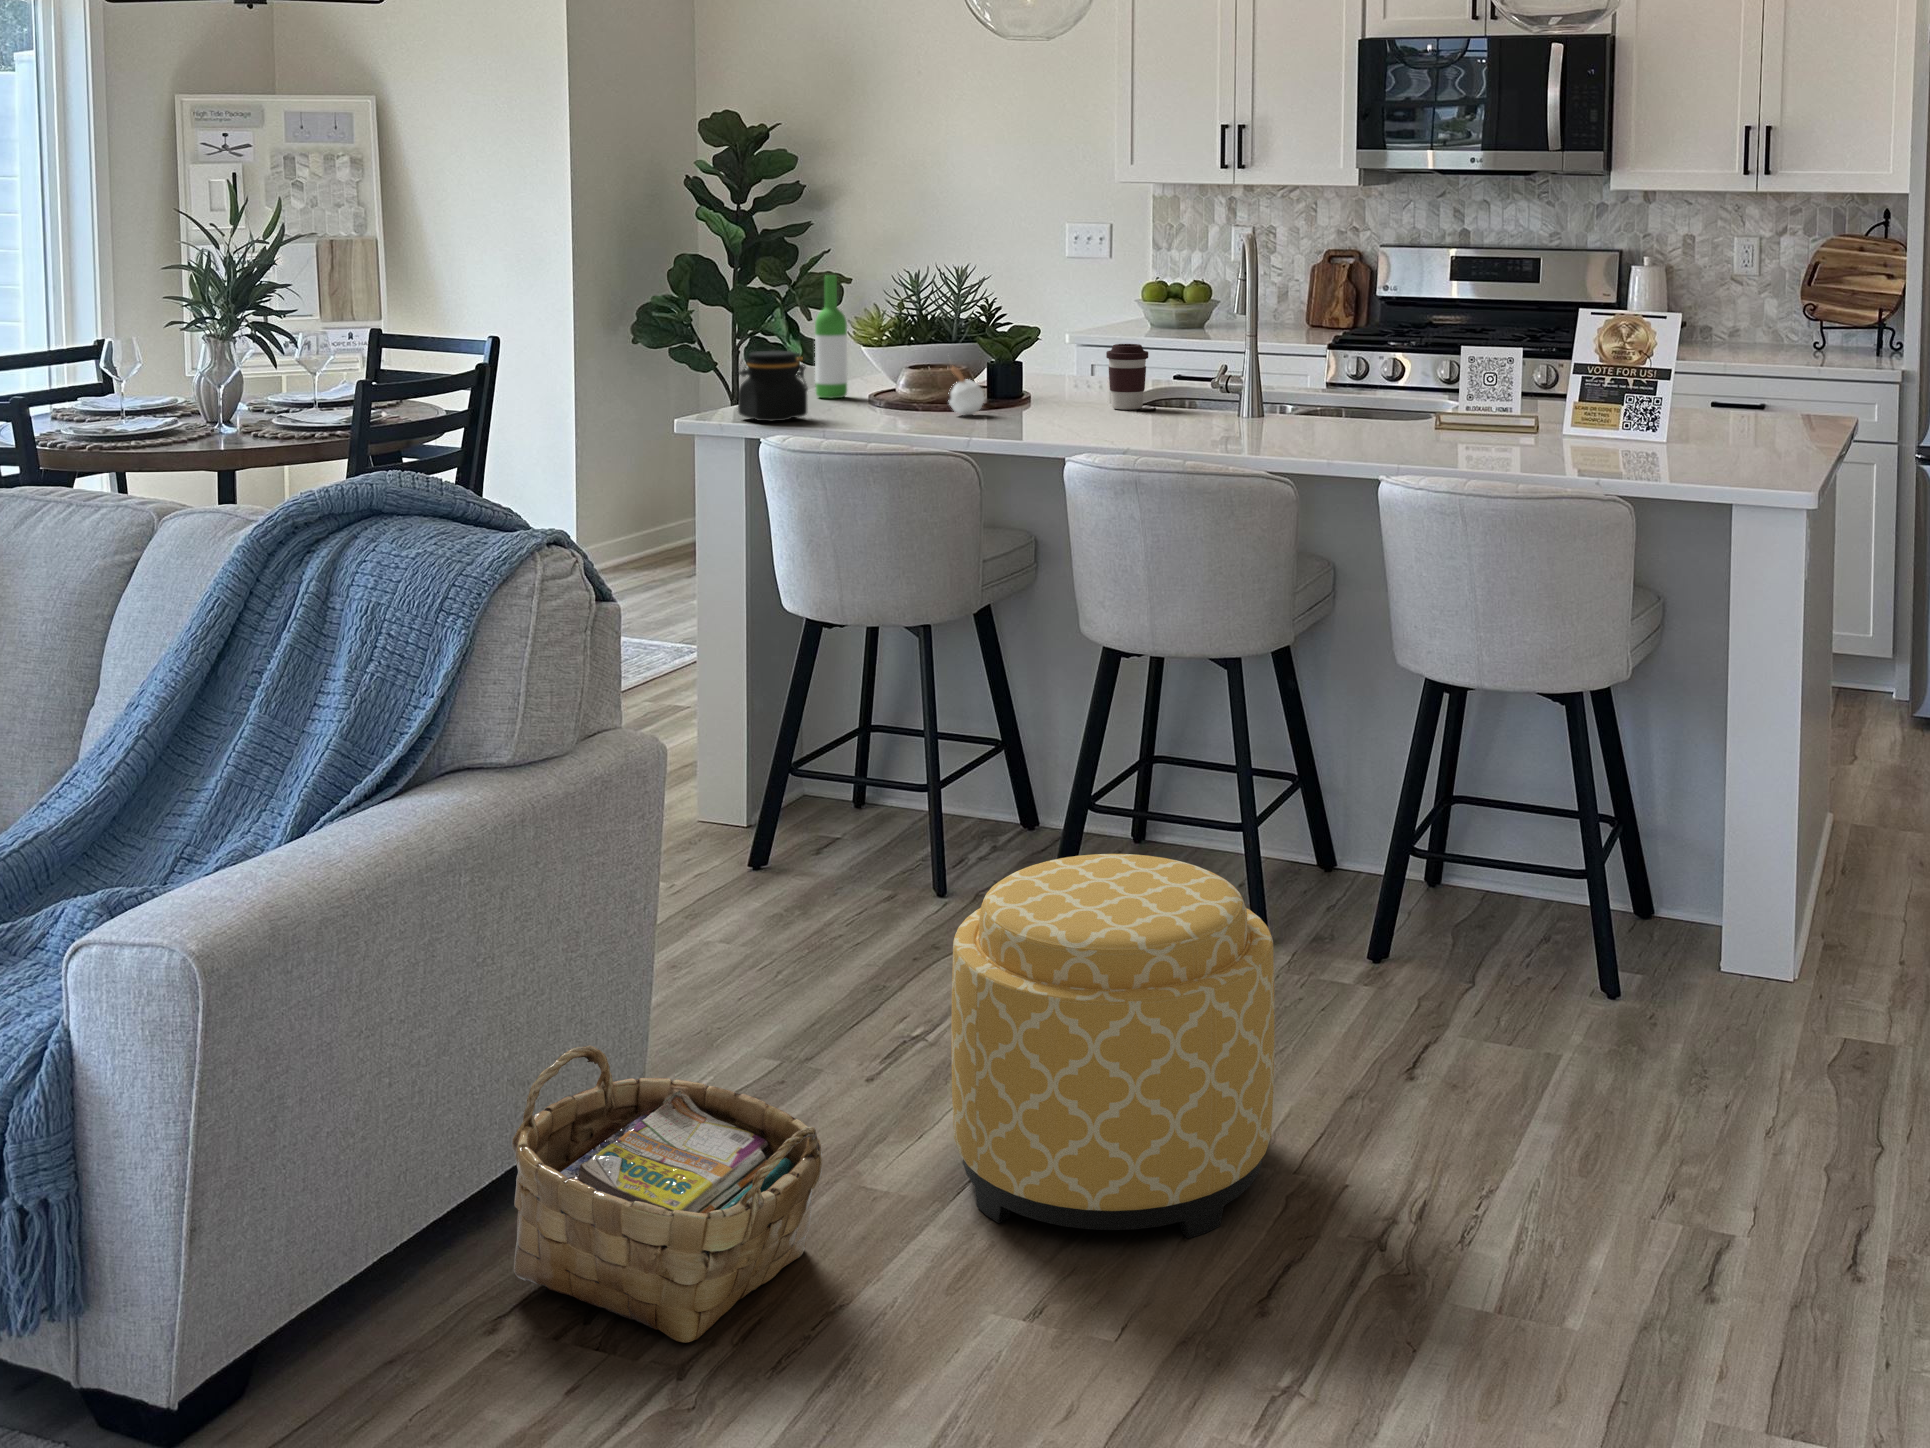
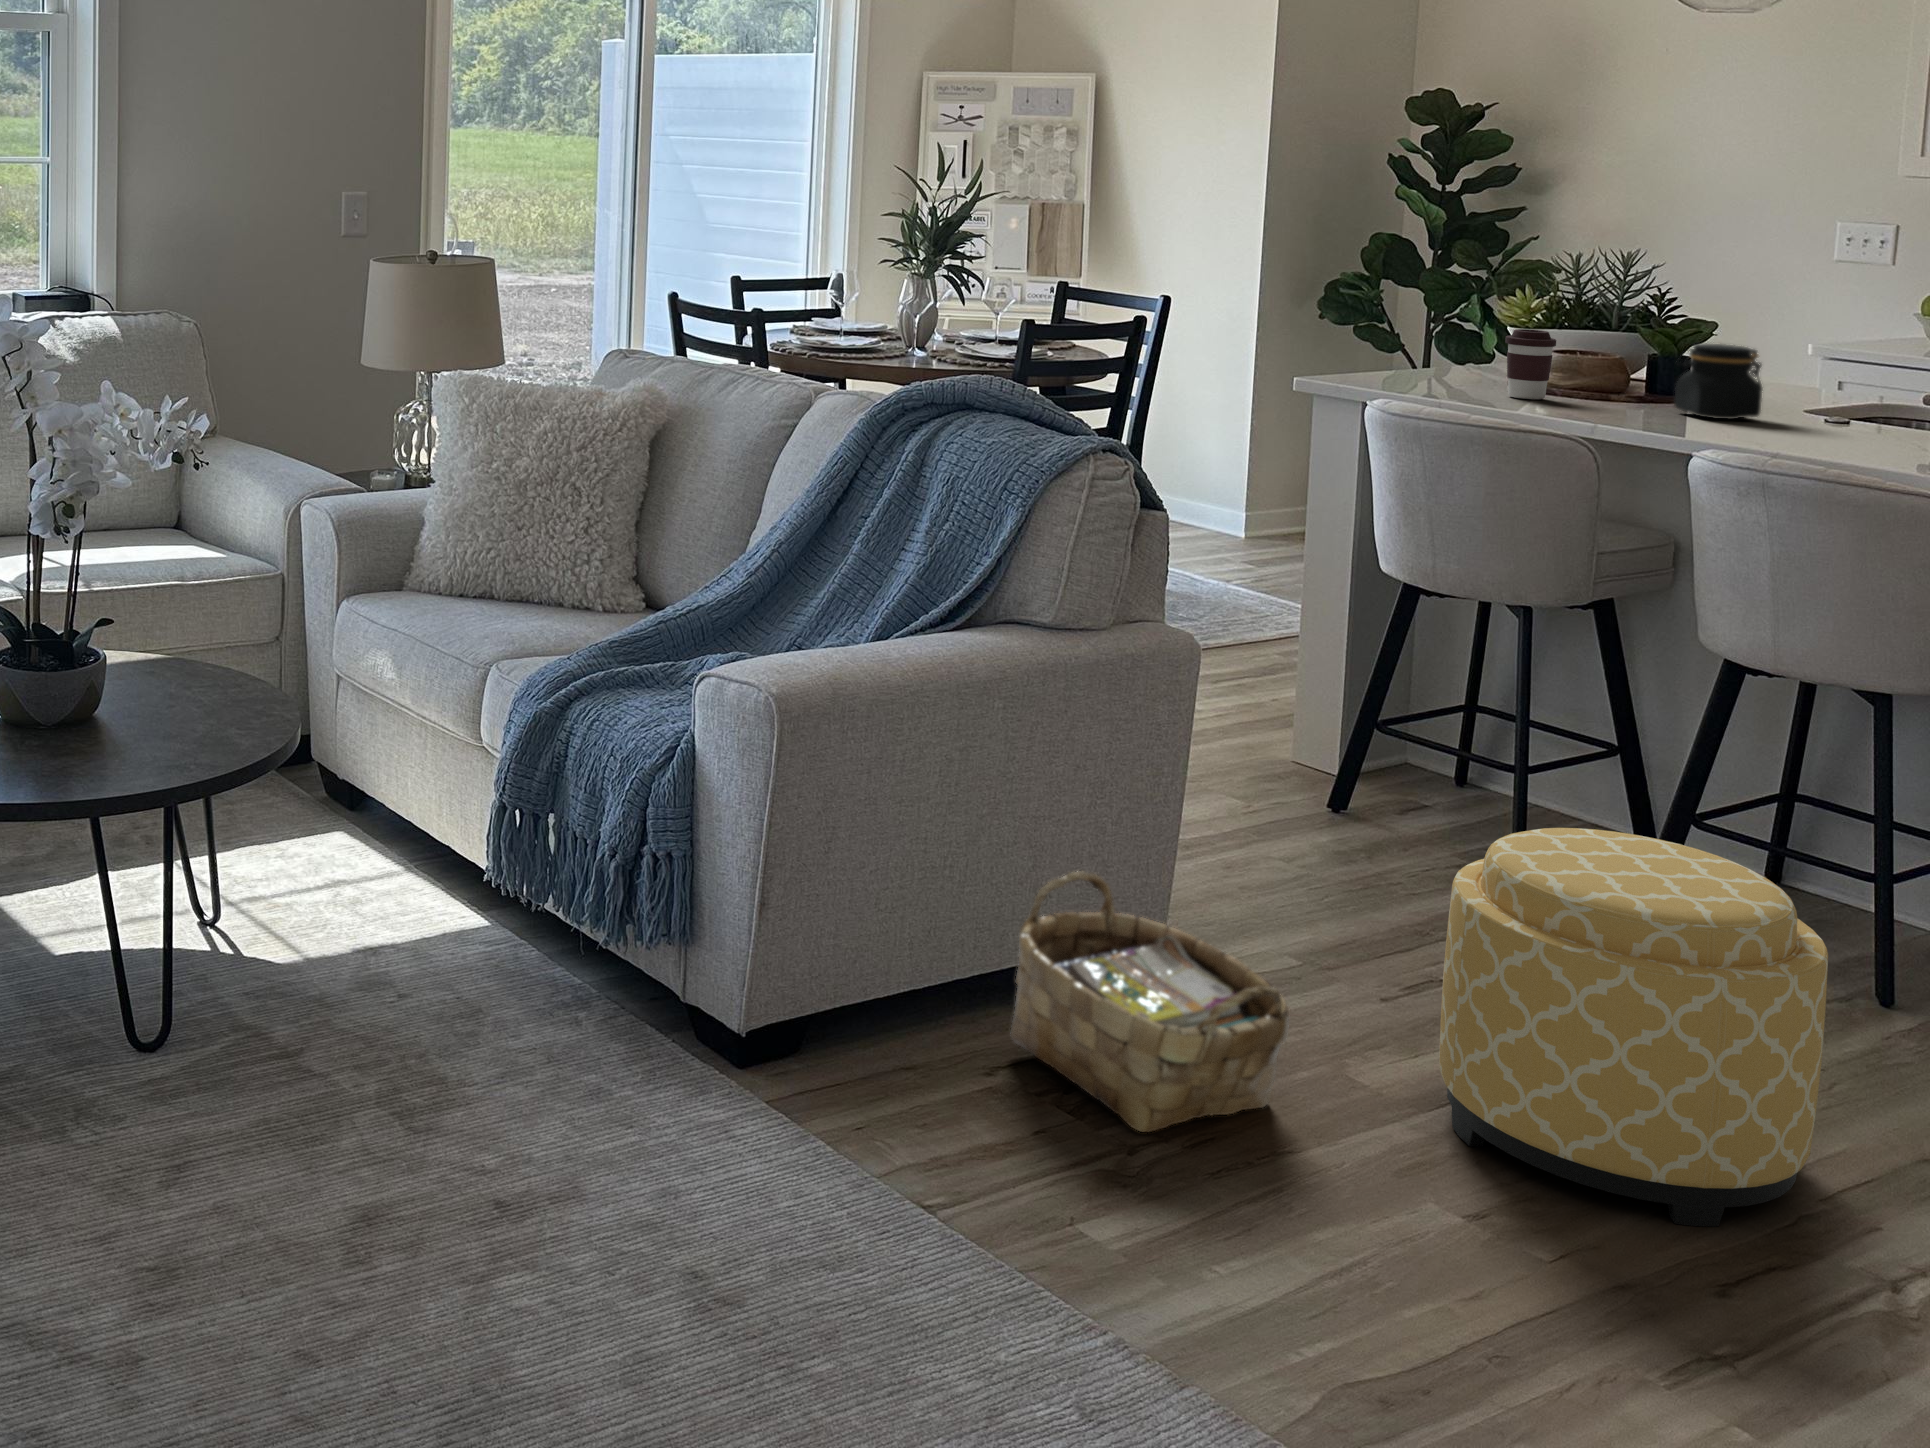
wine bottle: present [815,275,847,398] -> none [1461,252,1502,377]
coffee cup: present [1106,344,1148,410] -> present [1505,329,1556,399]
jar: present [736,351,808,421] -> present [1674,344,1762,419]
candle: present [948,355,984,415] -> none [1599,339,1642,405]

